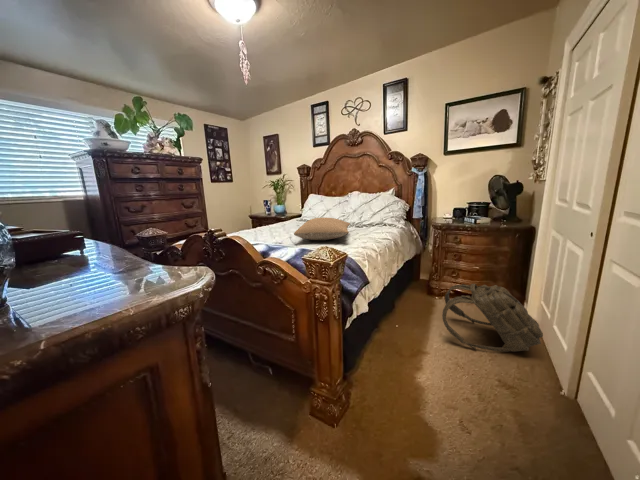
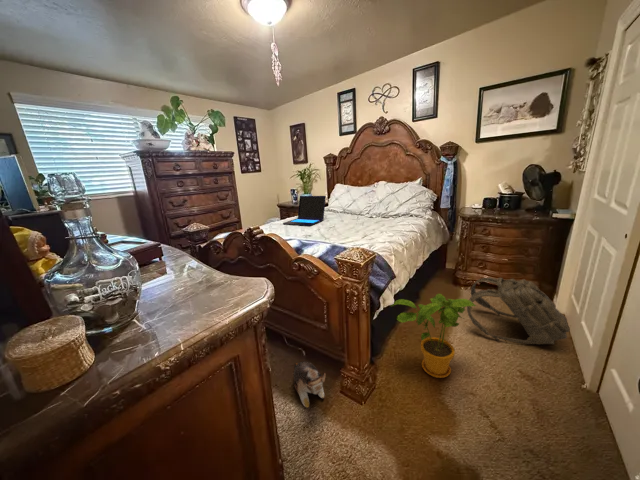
laptop: none [252,204,298,234] -> present [283,196,326,226]
pillow: present [294,218,350,240] -> none [323,212,377,233]
house plant: none [364,298,454,393] -> present [391,294,476,378]
plush toy: none [256,381,291,437] -> present [294,361,325,408]

